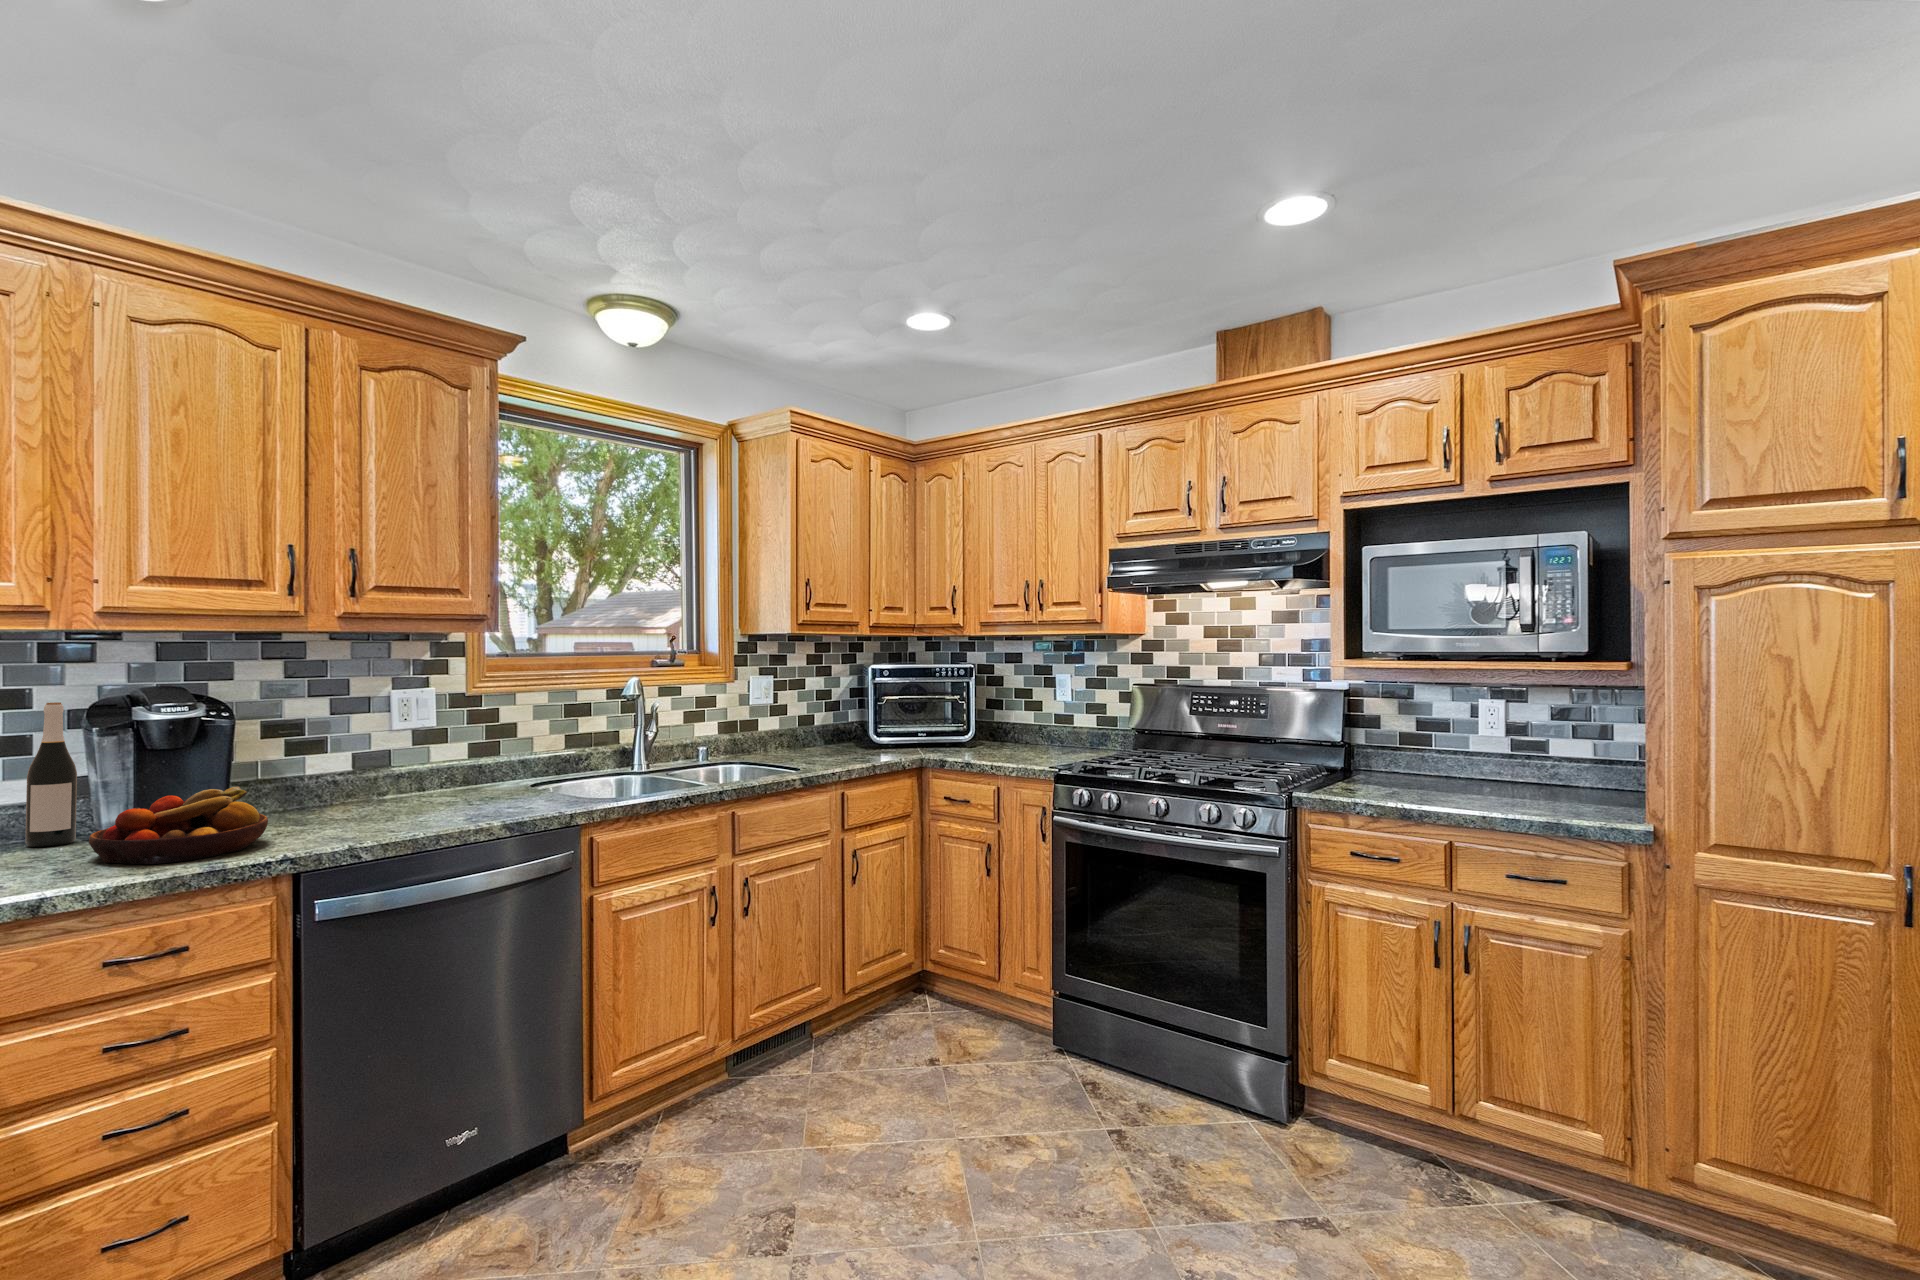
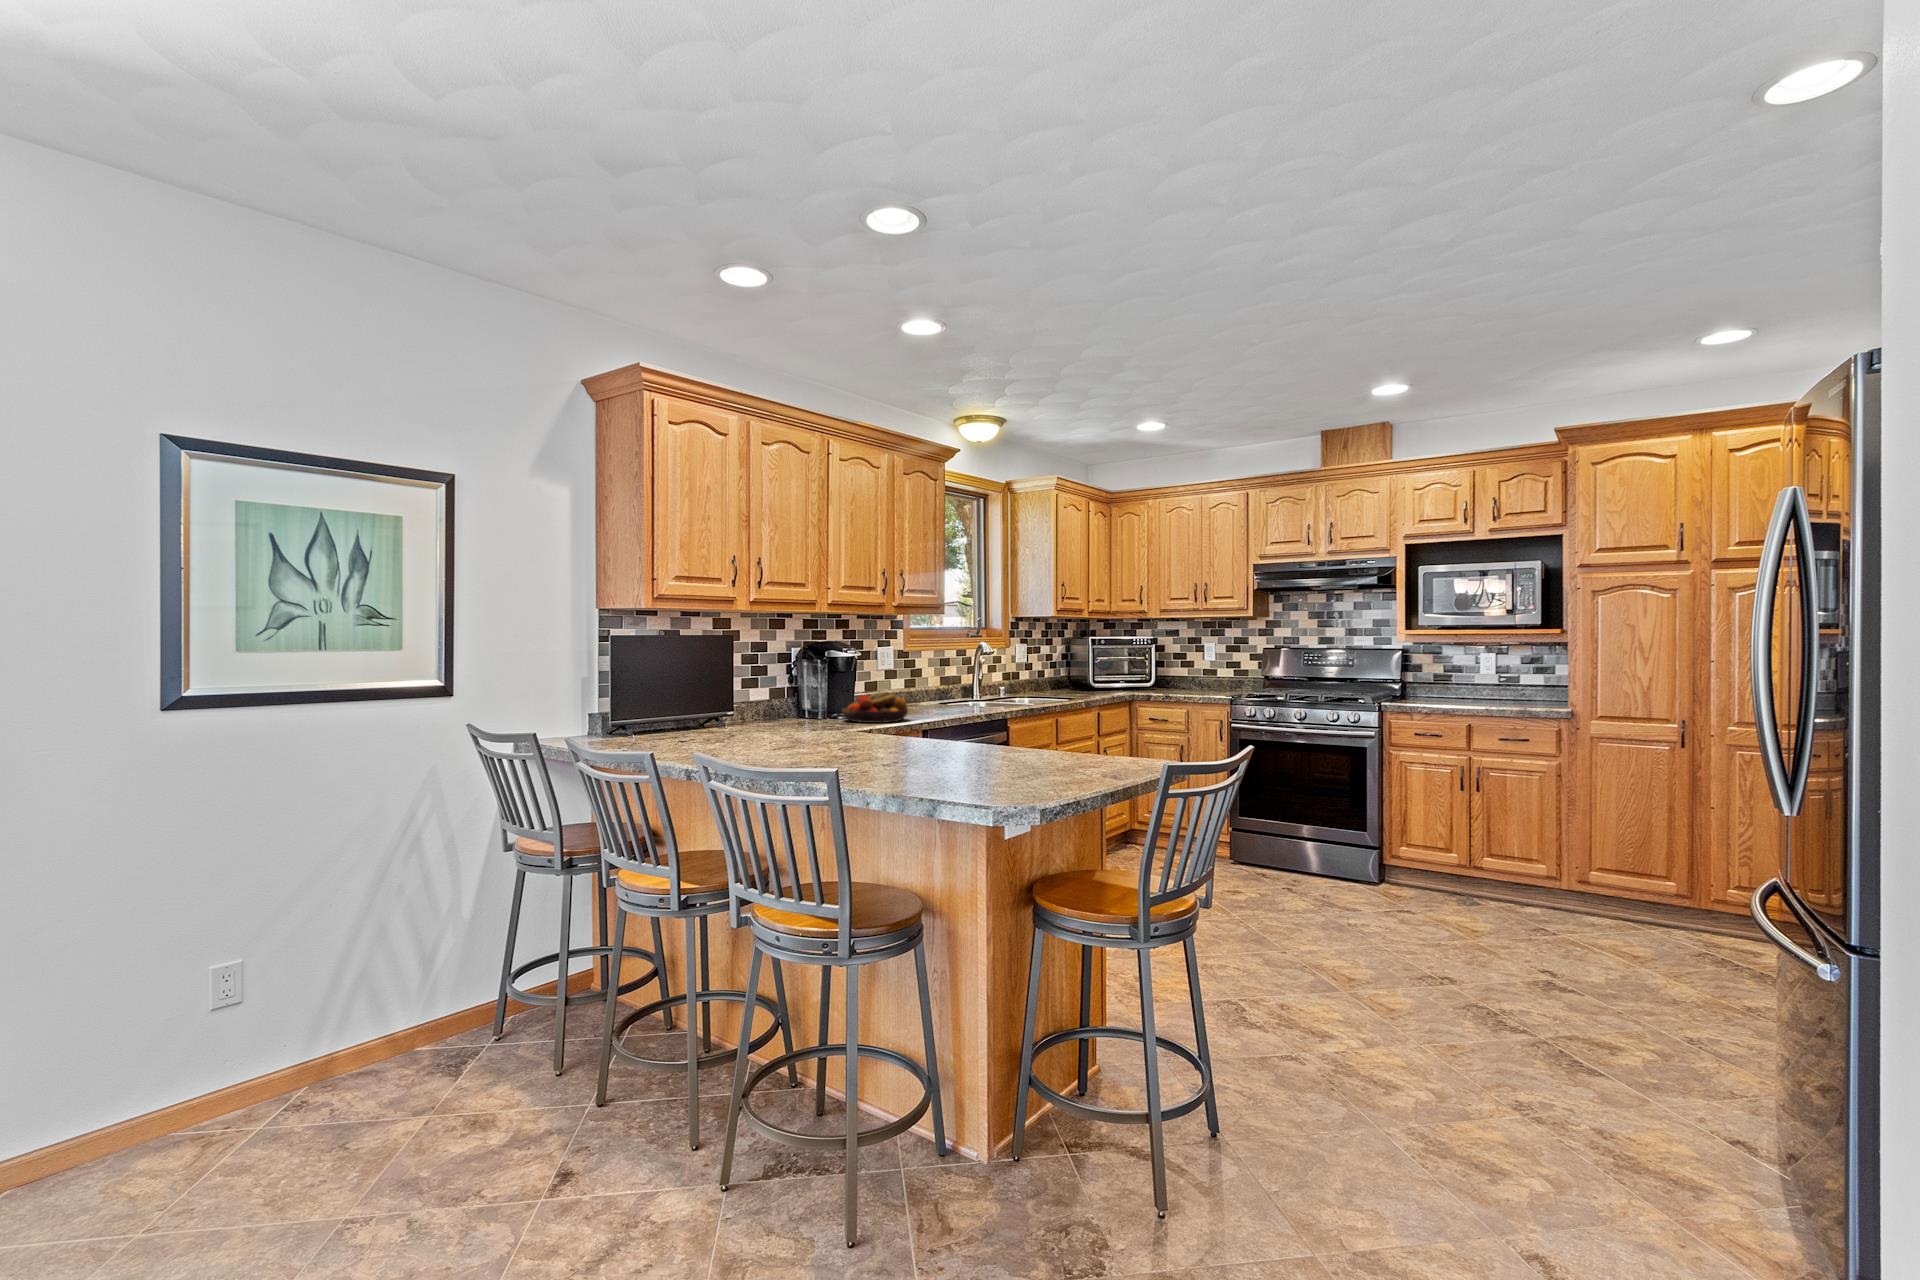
wine bottle: present [25,702,77,847] -> none [791,651,809,720]

